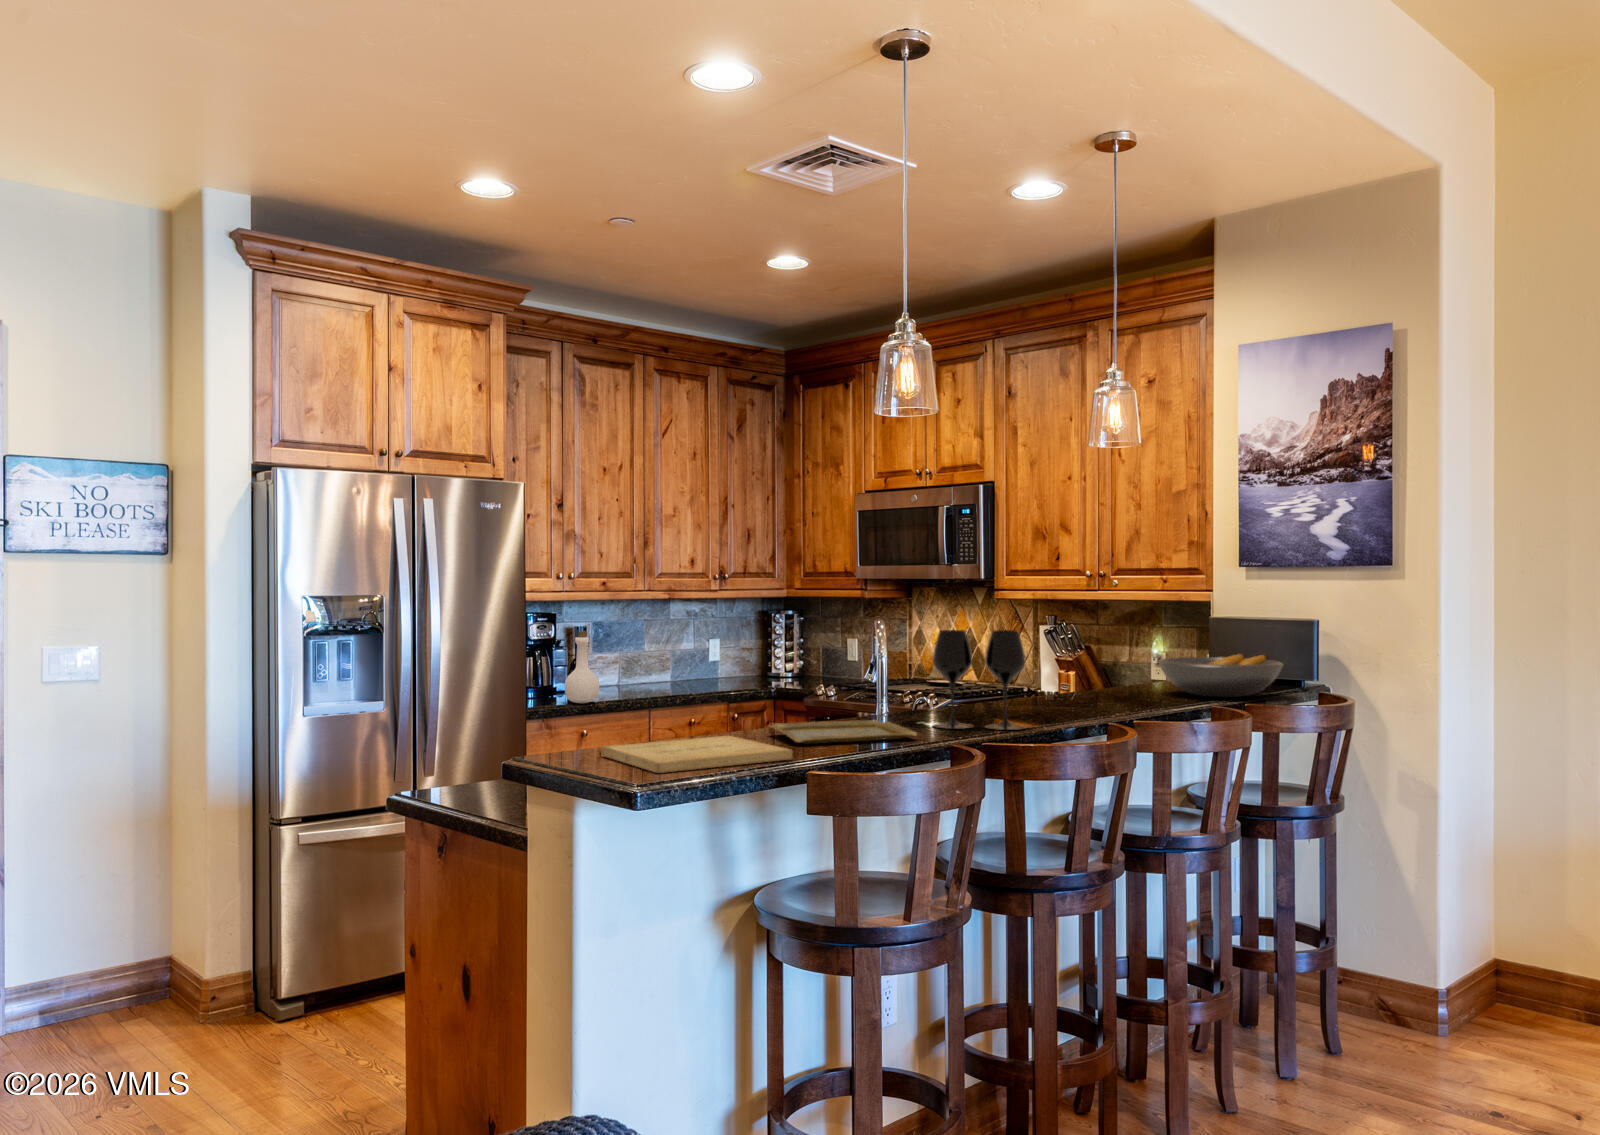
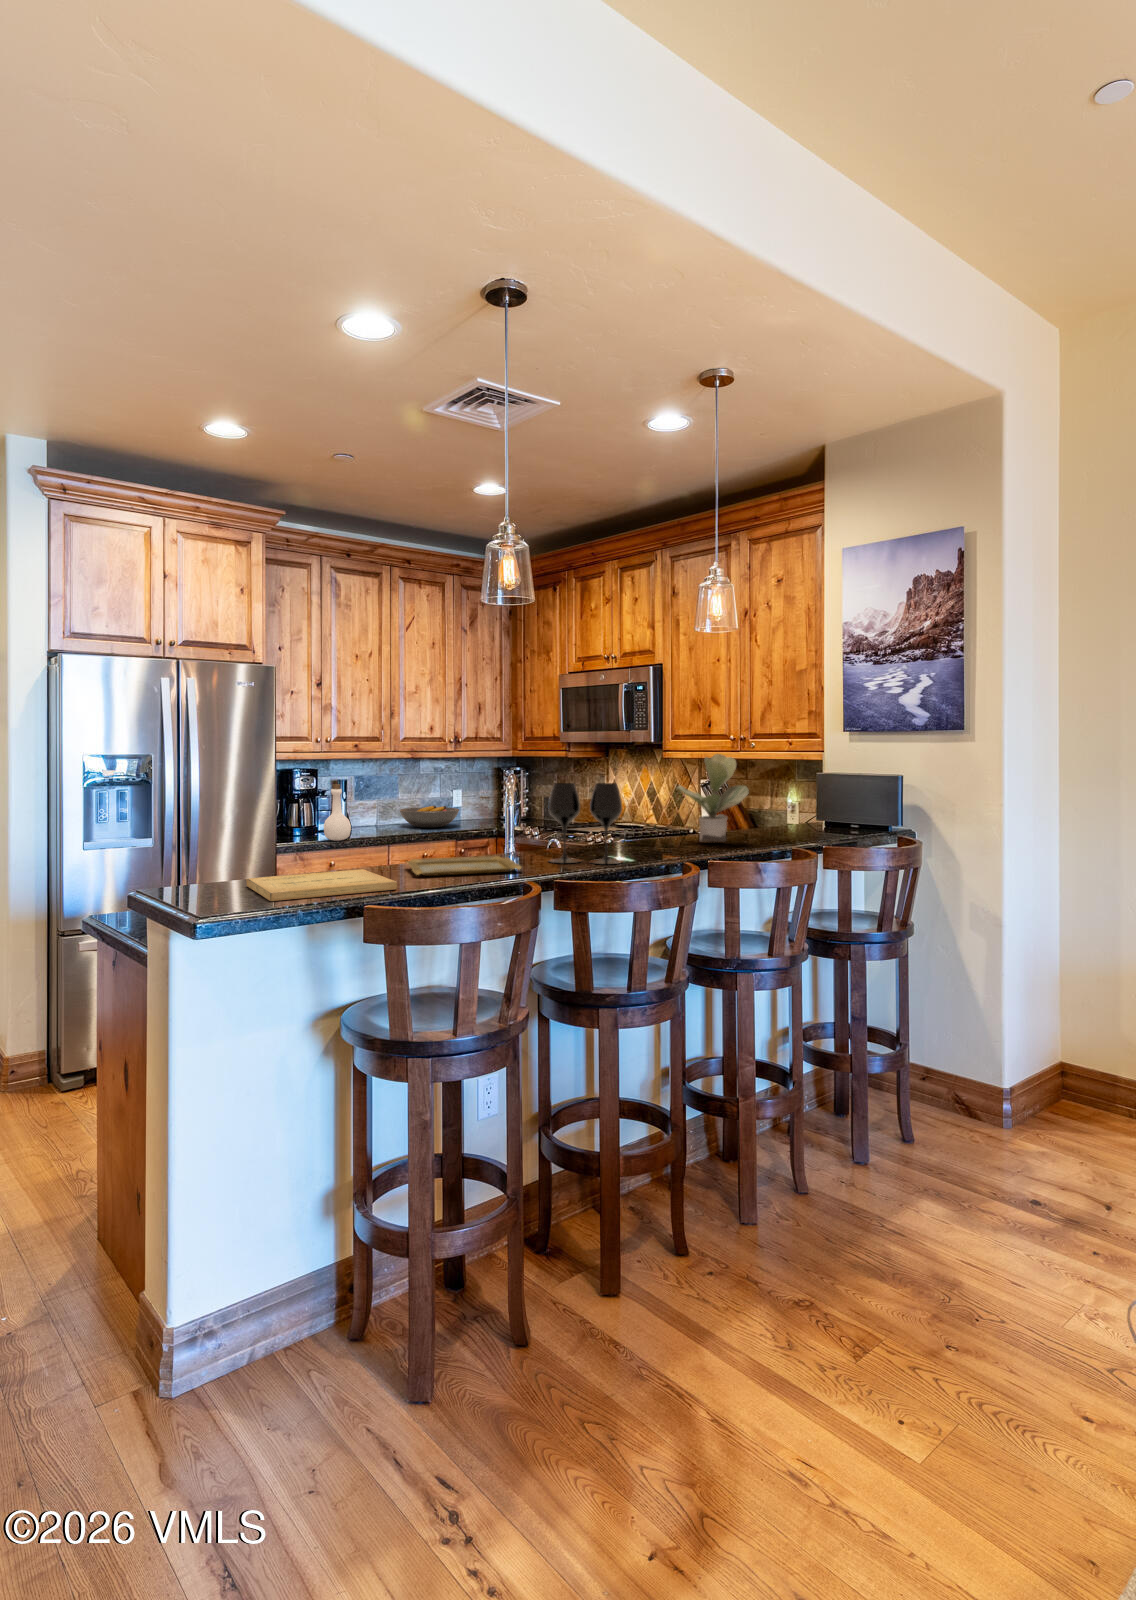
potted plant: none [1060,594,1155,704] -> present [677,754,749,842]
fruit bowl: present [1158,654,1283,697] -> present [400,806,459,828]

